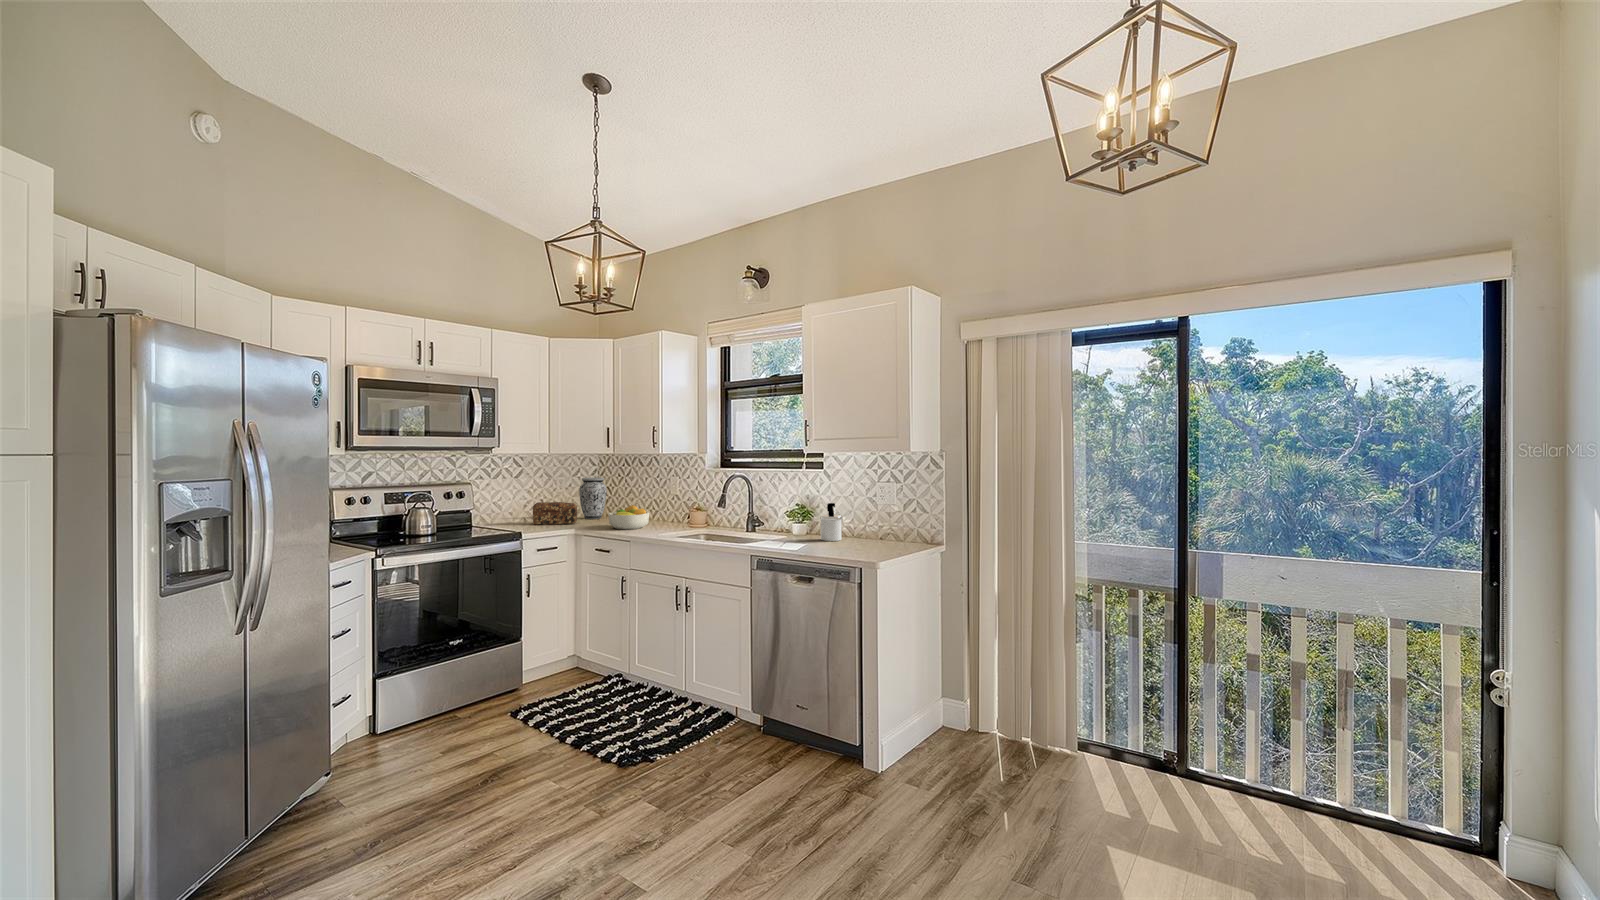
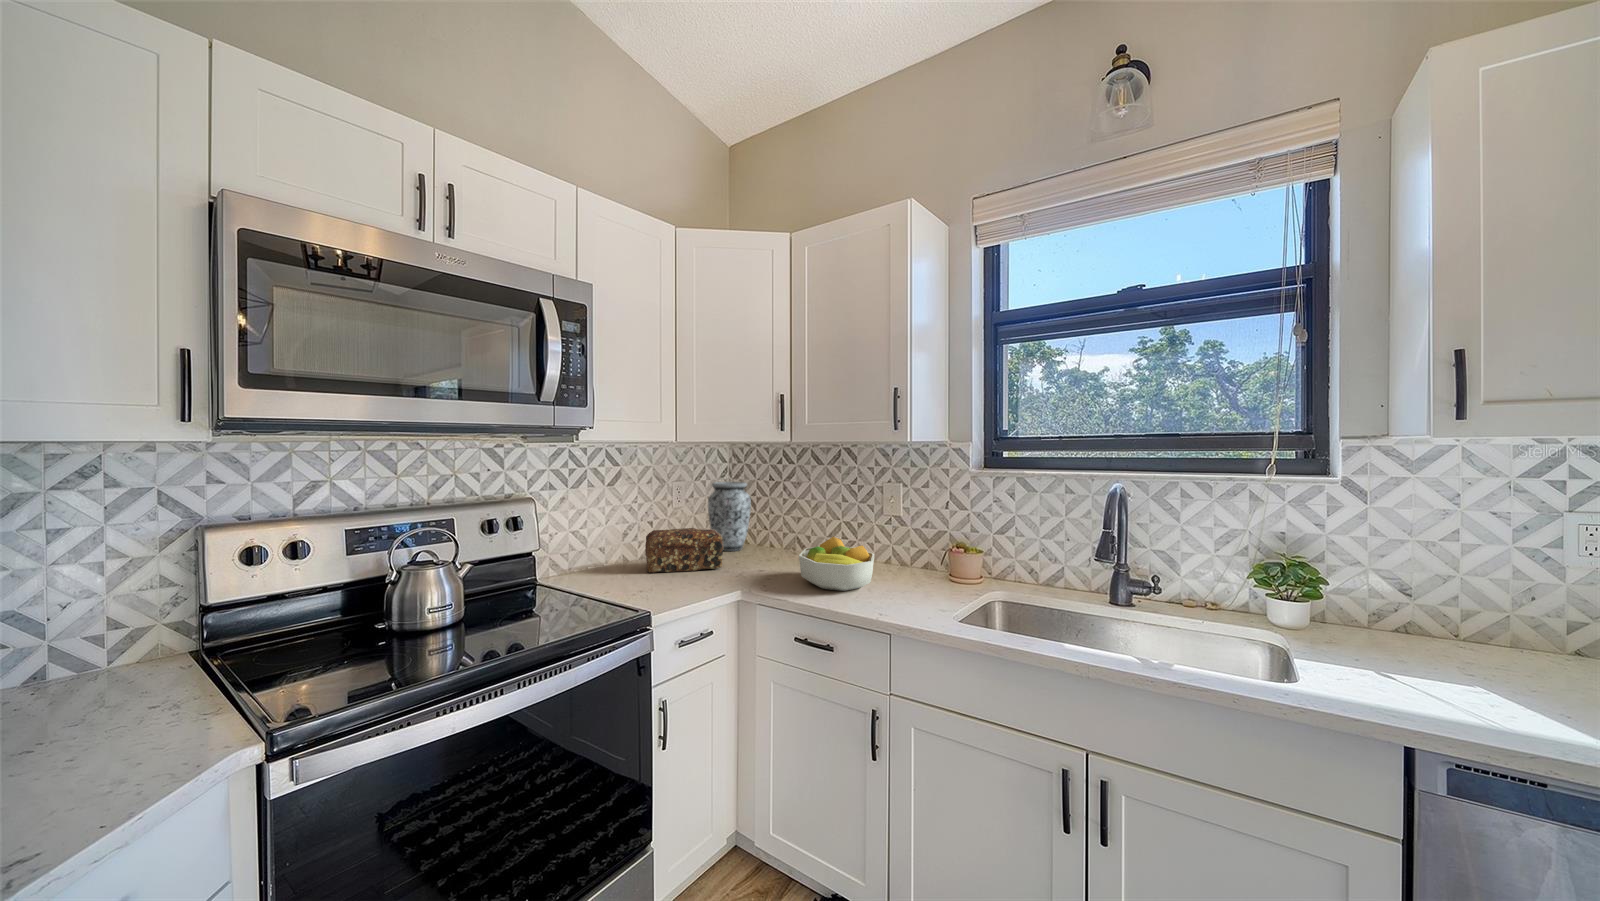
soap dispenser: present [820,503,842,541] -> none [1371,556,1482,652]

